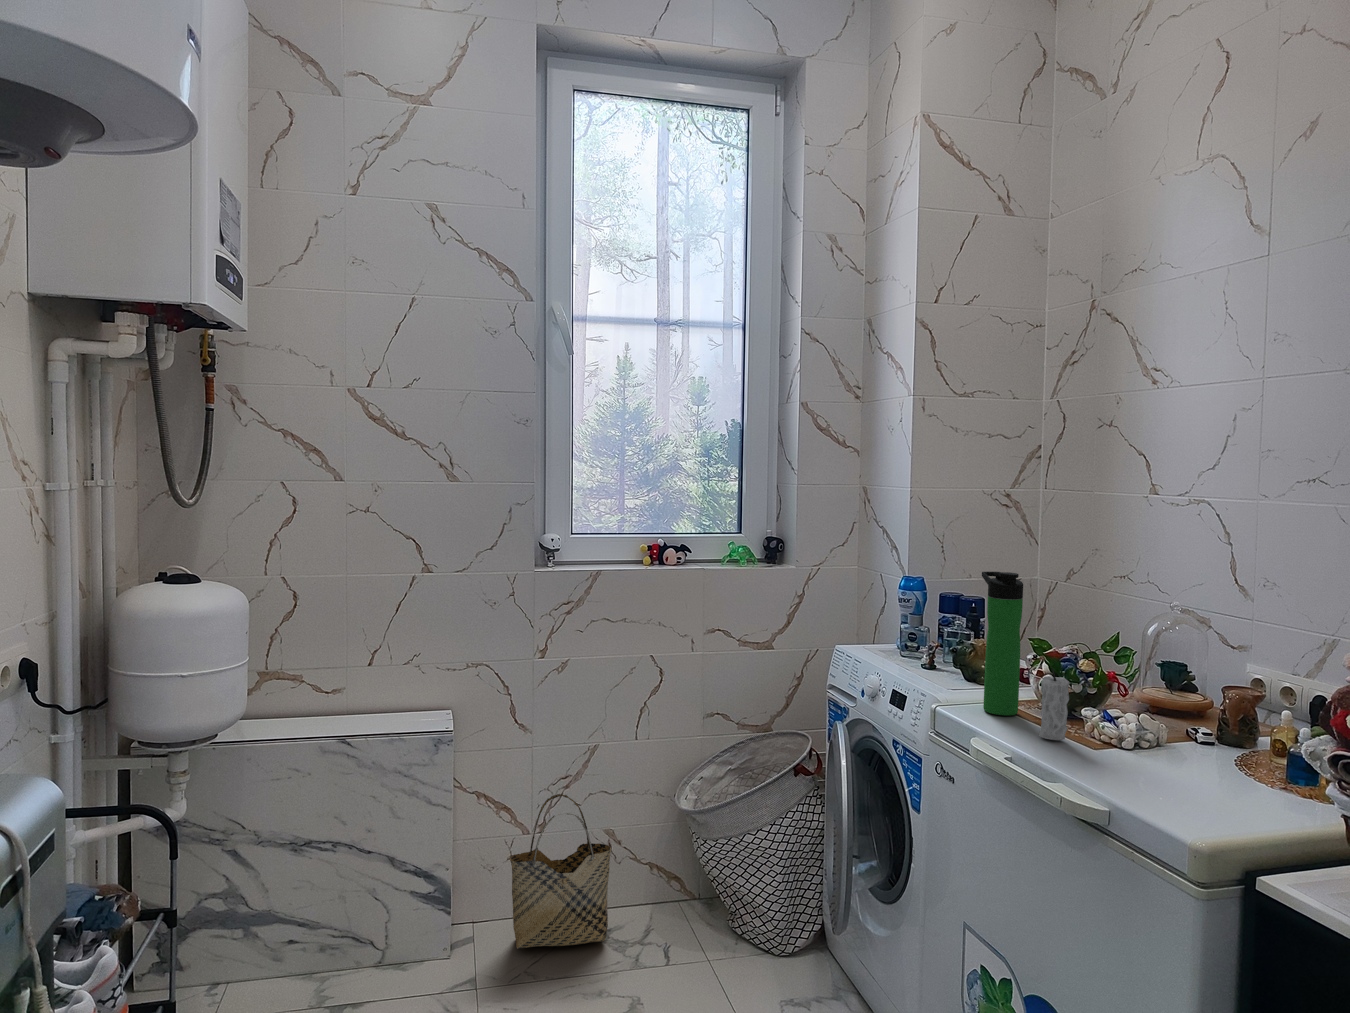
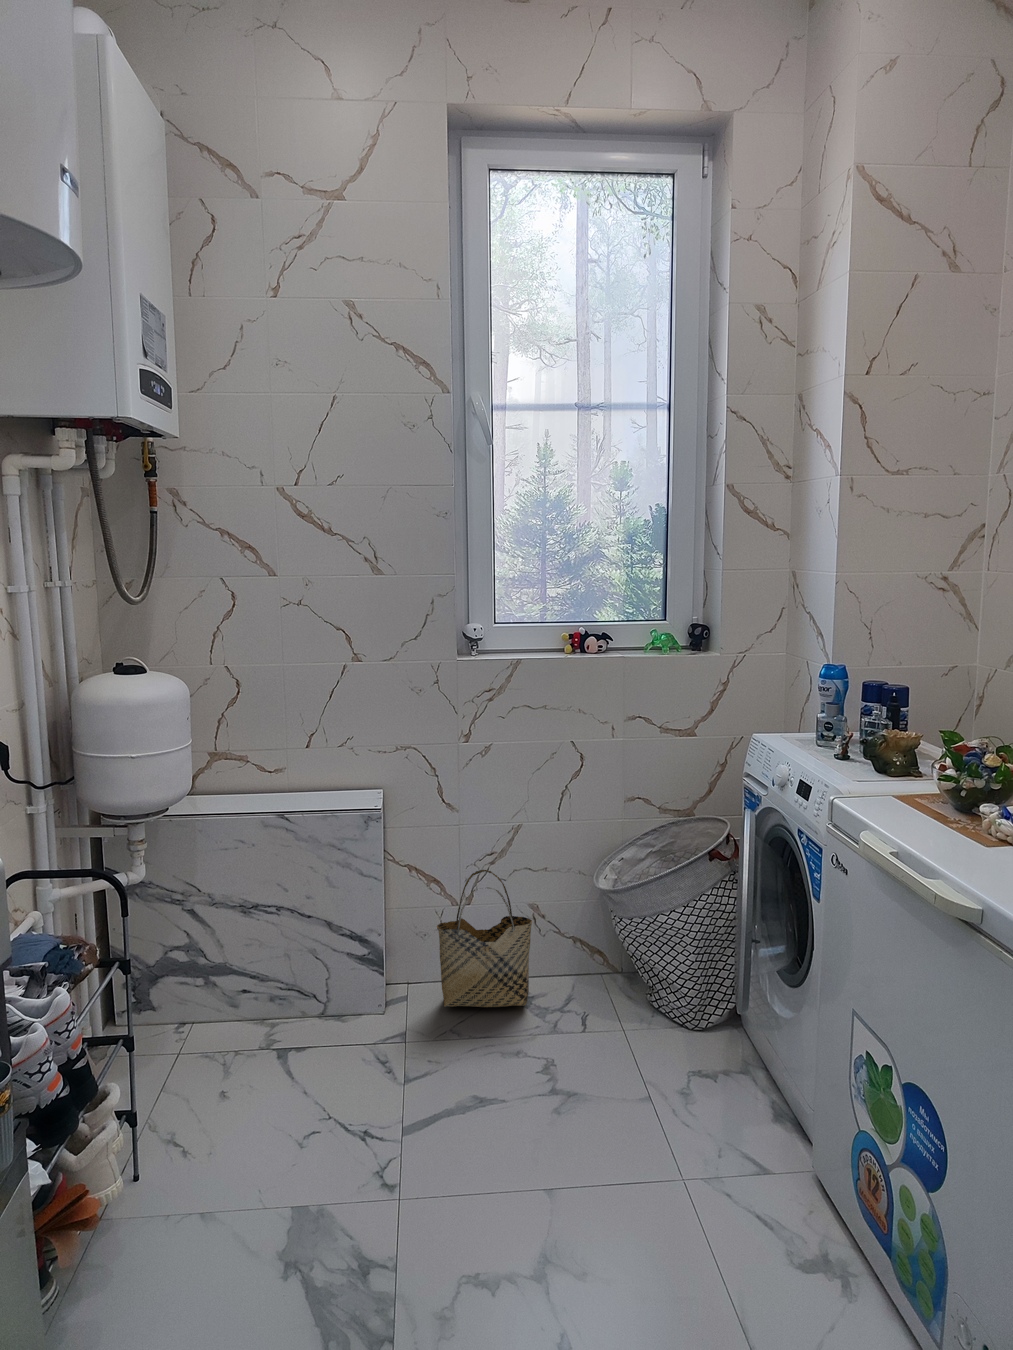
bottle: present [982,572,1023,716] -> none [884,660,929,808]
candle: present [1039,669,1069,740] -> none [933,757,968,834]

